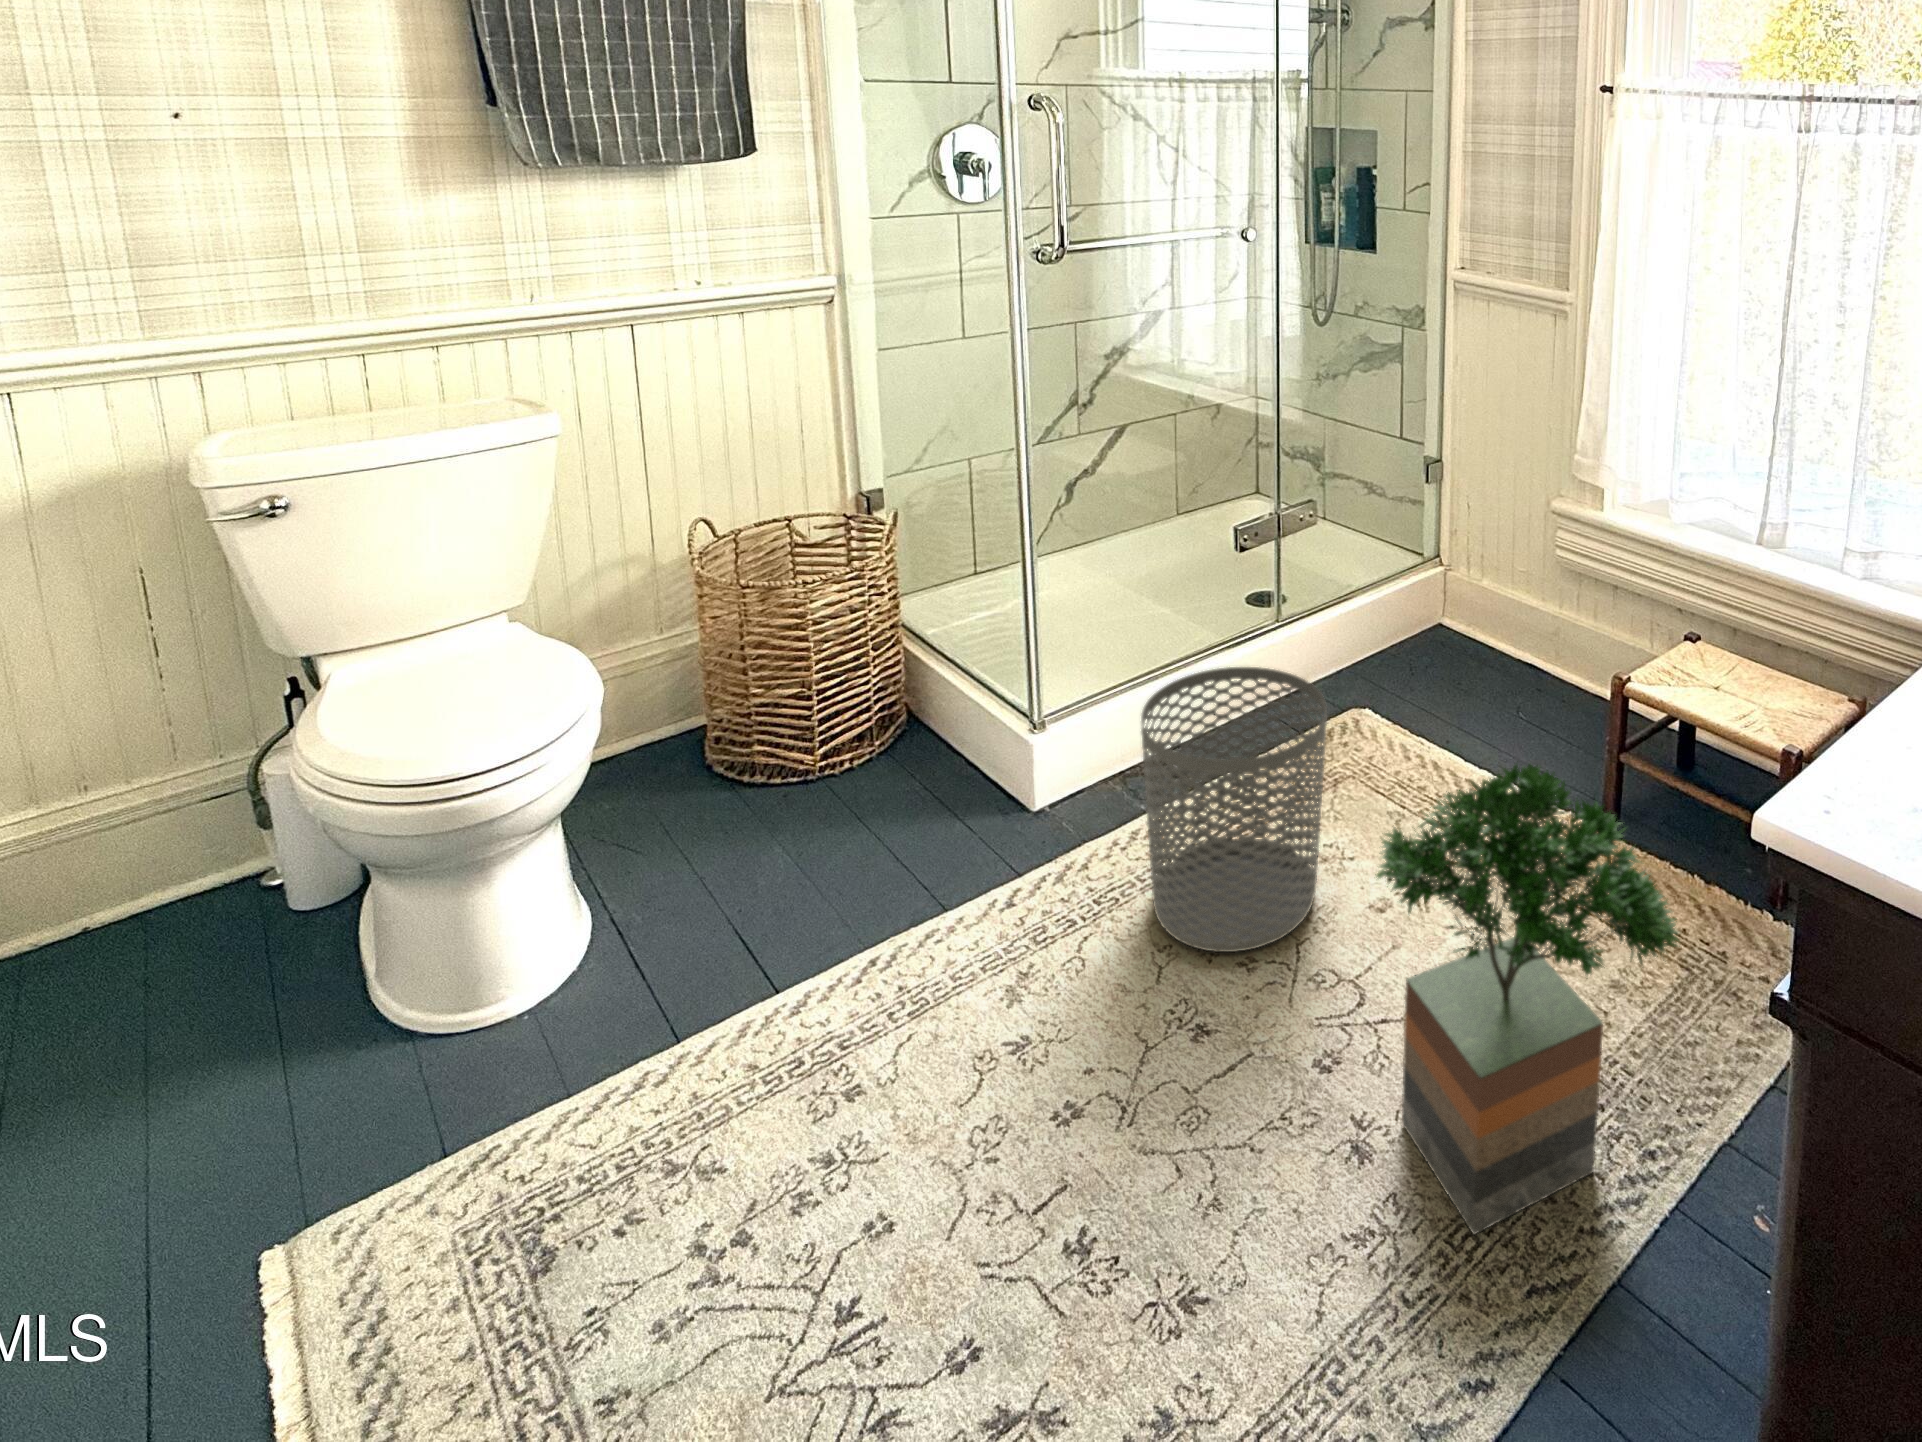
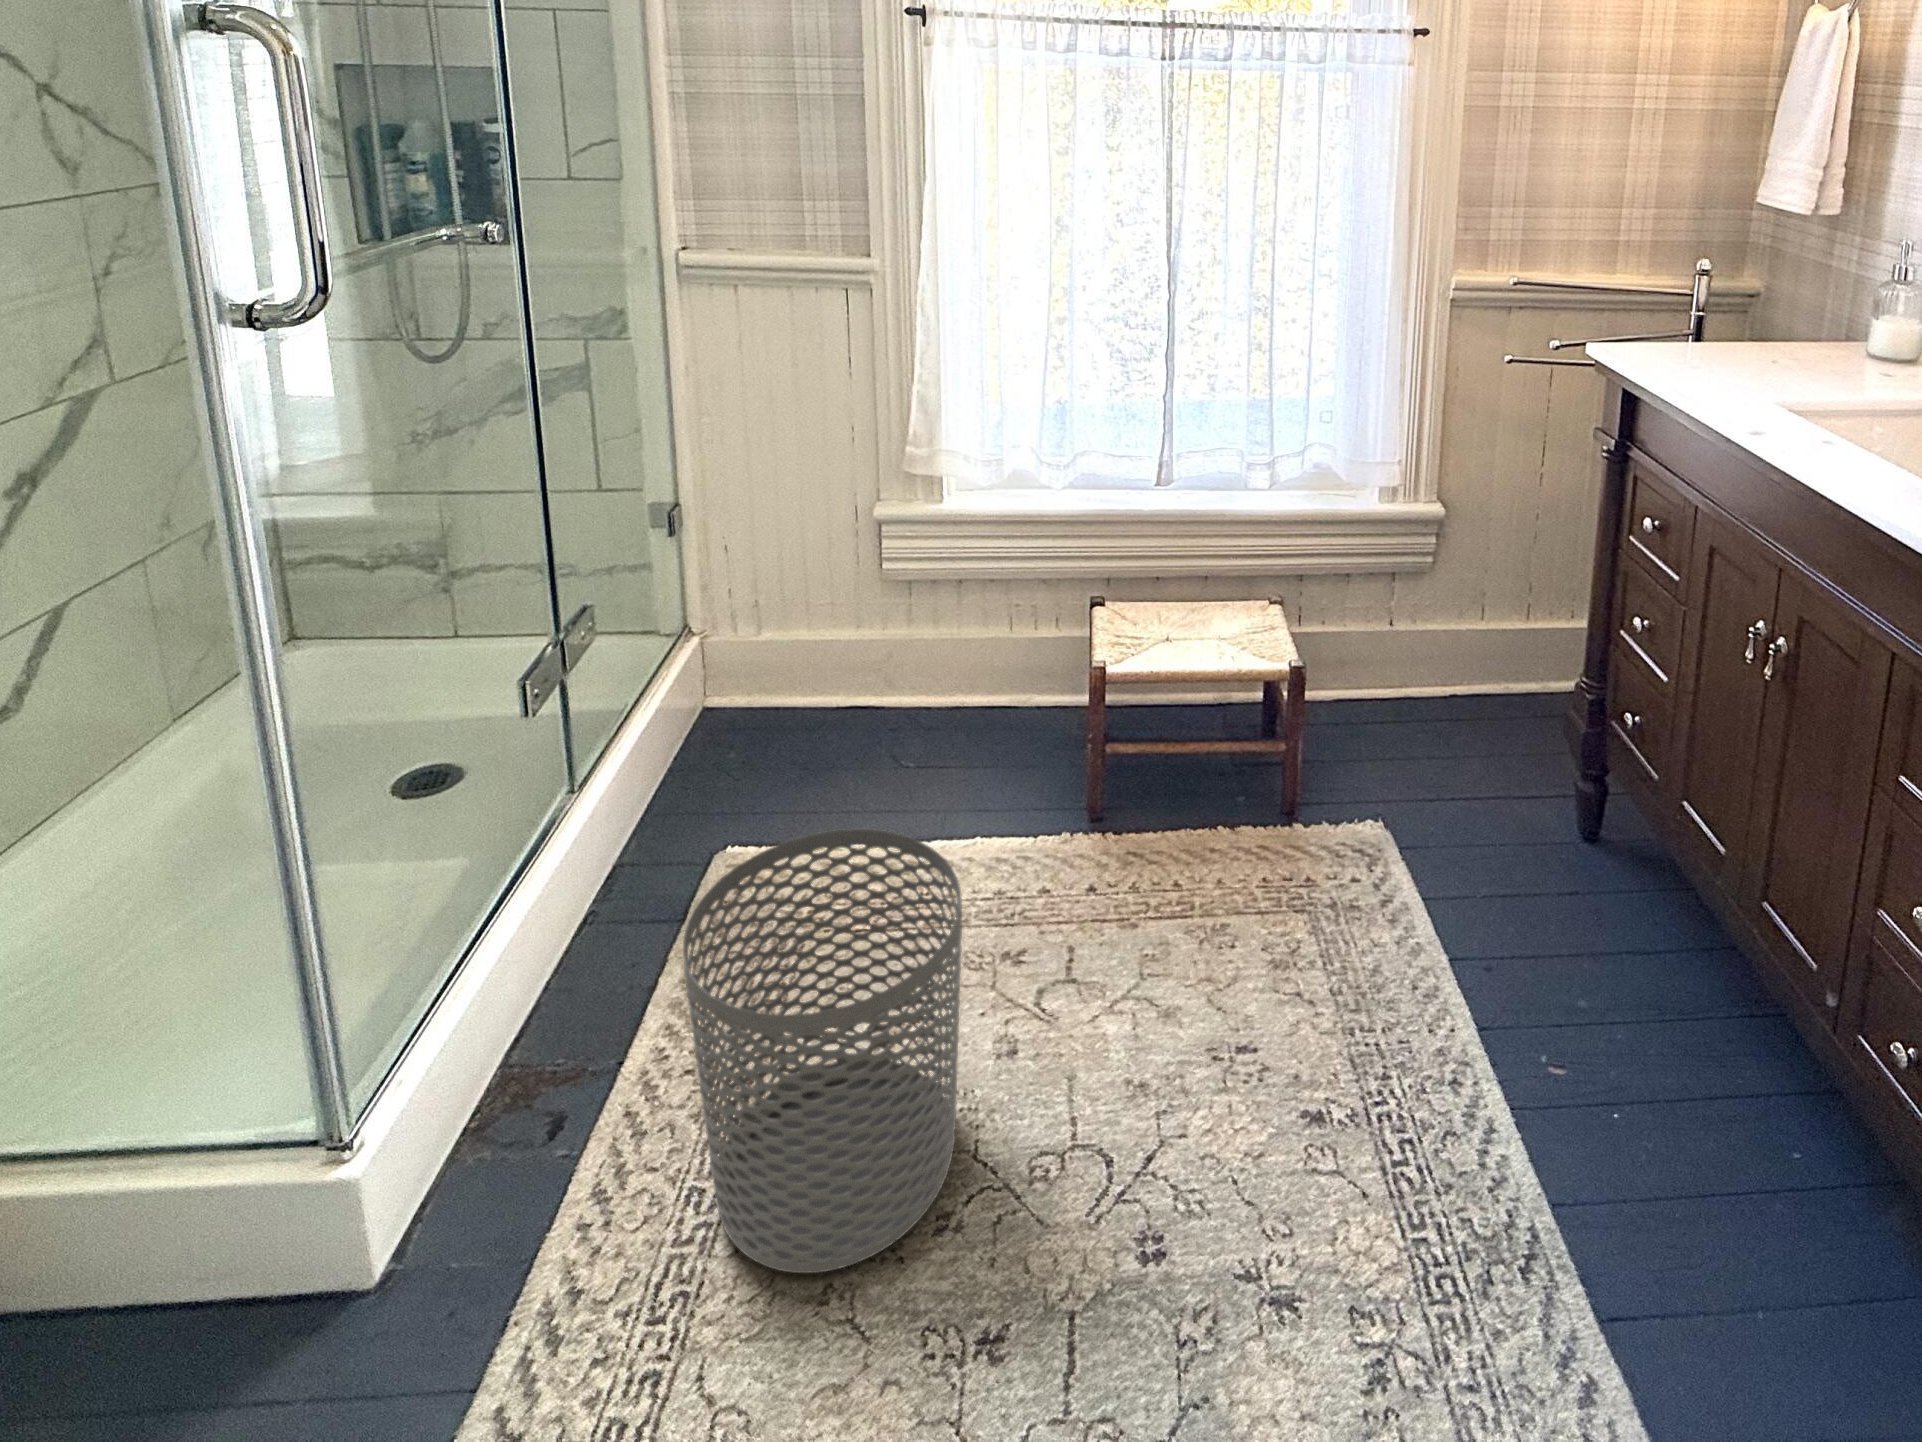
potted tree: present [1377,763,1678,1234] -> none [1230,766,1556,1275]

